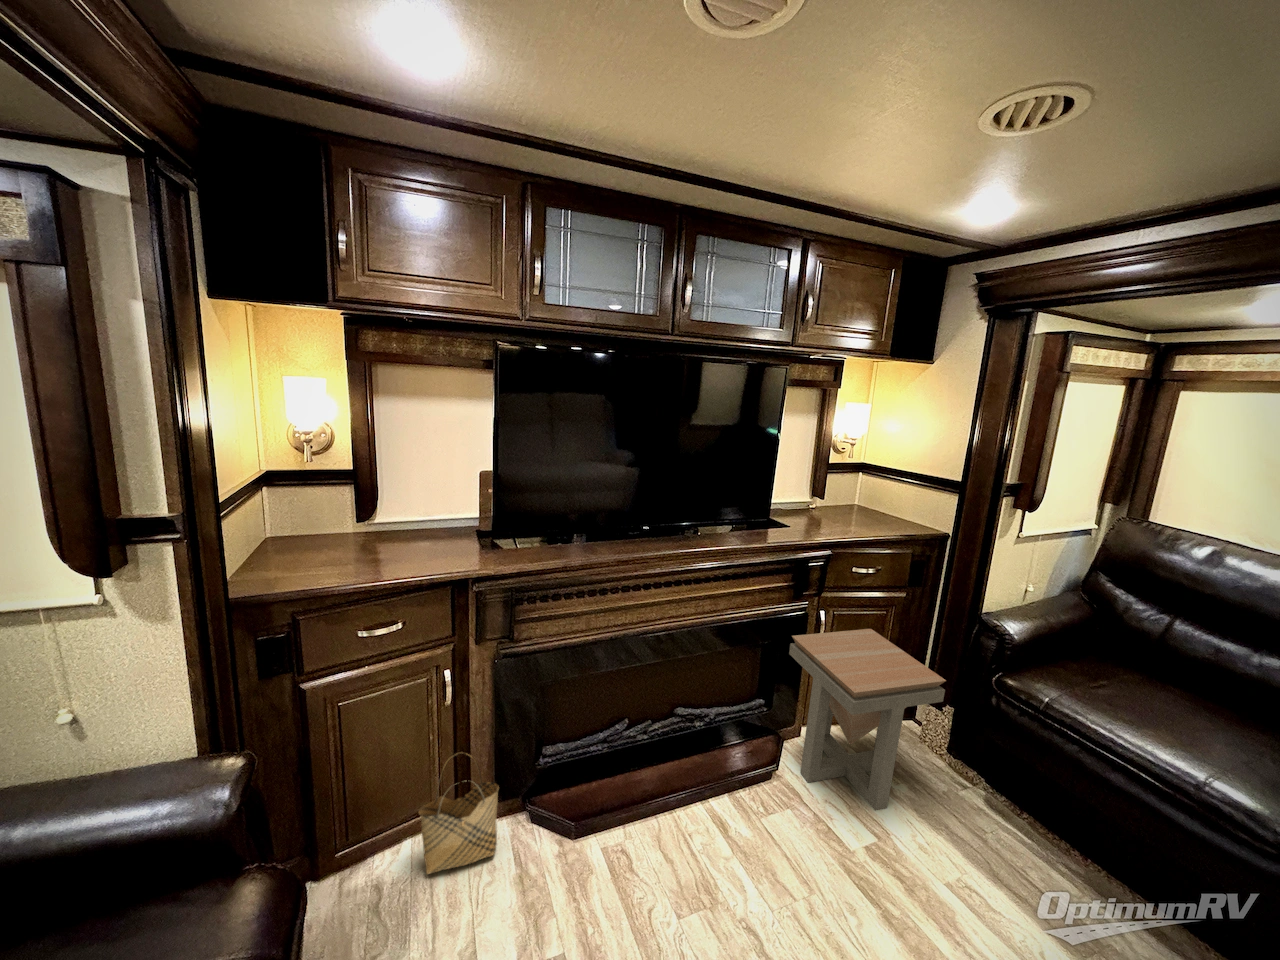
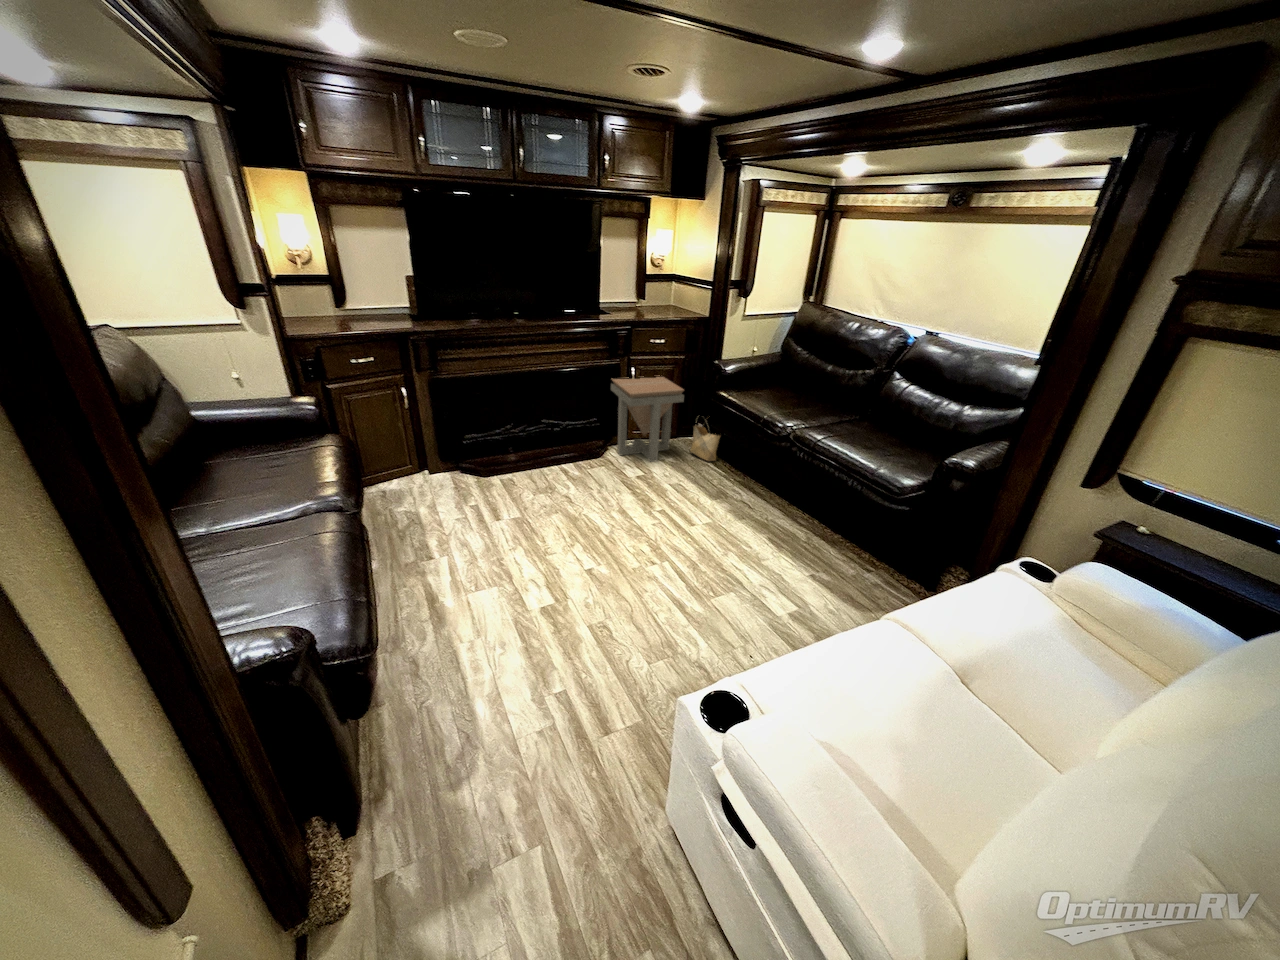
woven basket: present [419,752,499,874] -> present [690,426,721,461]

